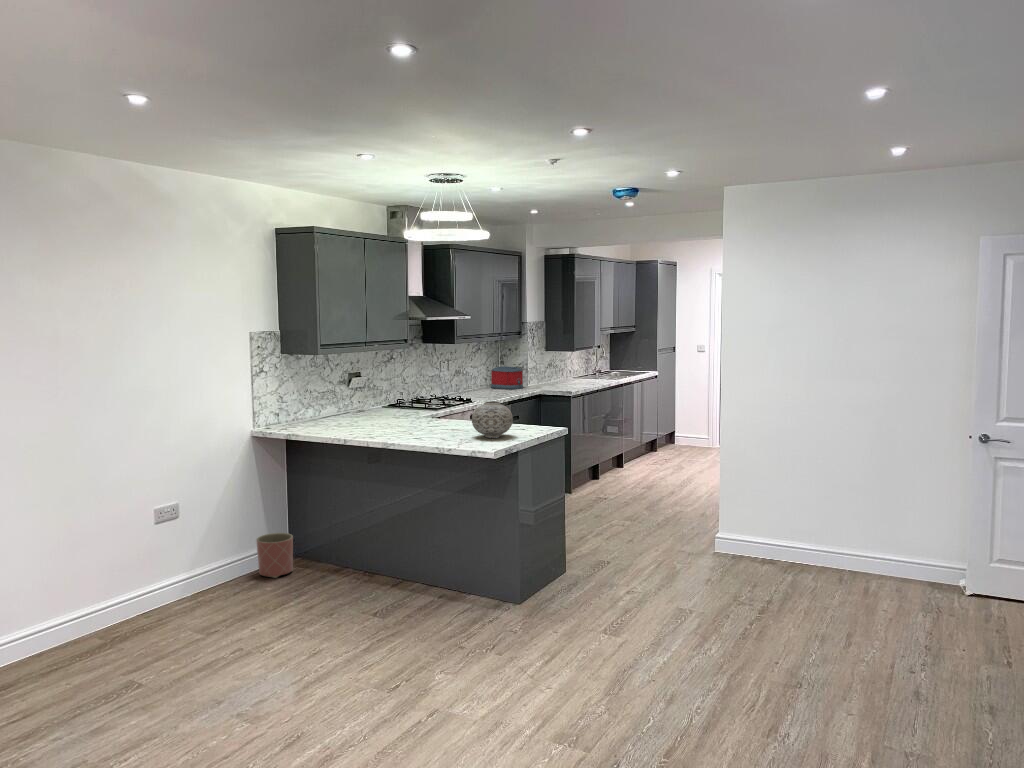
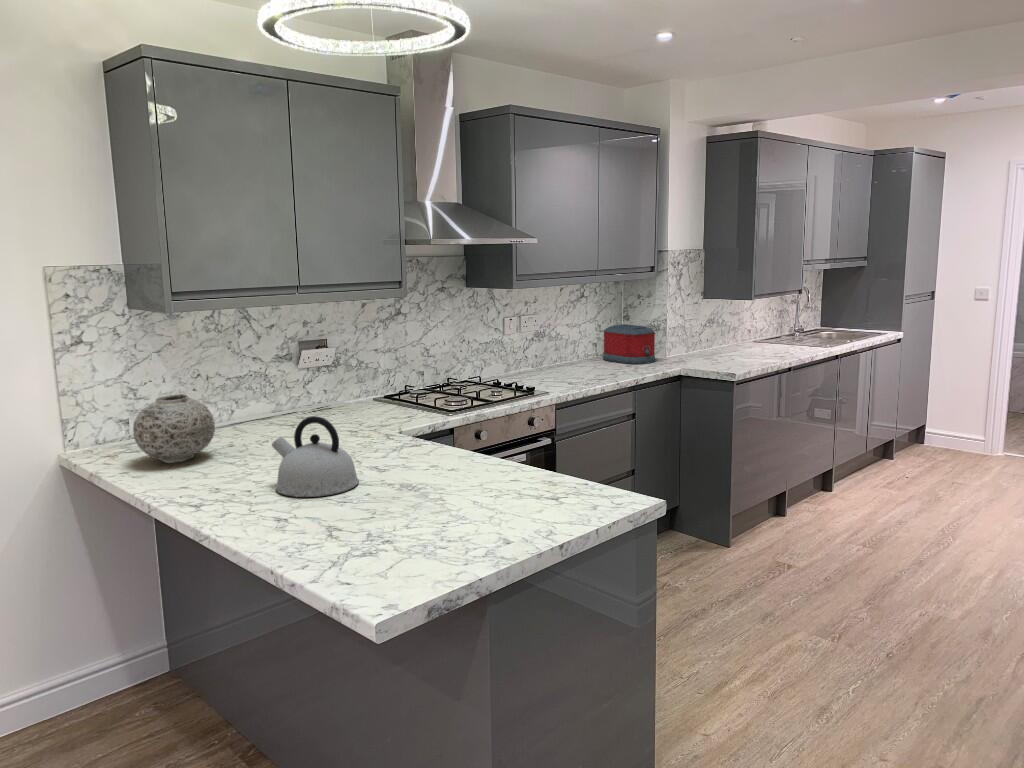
kettle: none [394,399,435,433] -> present [272,416,359,497]
vase: present [472,401,513,438] -> present [133,394,215,463]
planter: present [256,533,293,578] -> none [64,641,141,736]

